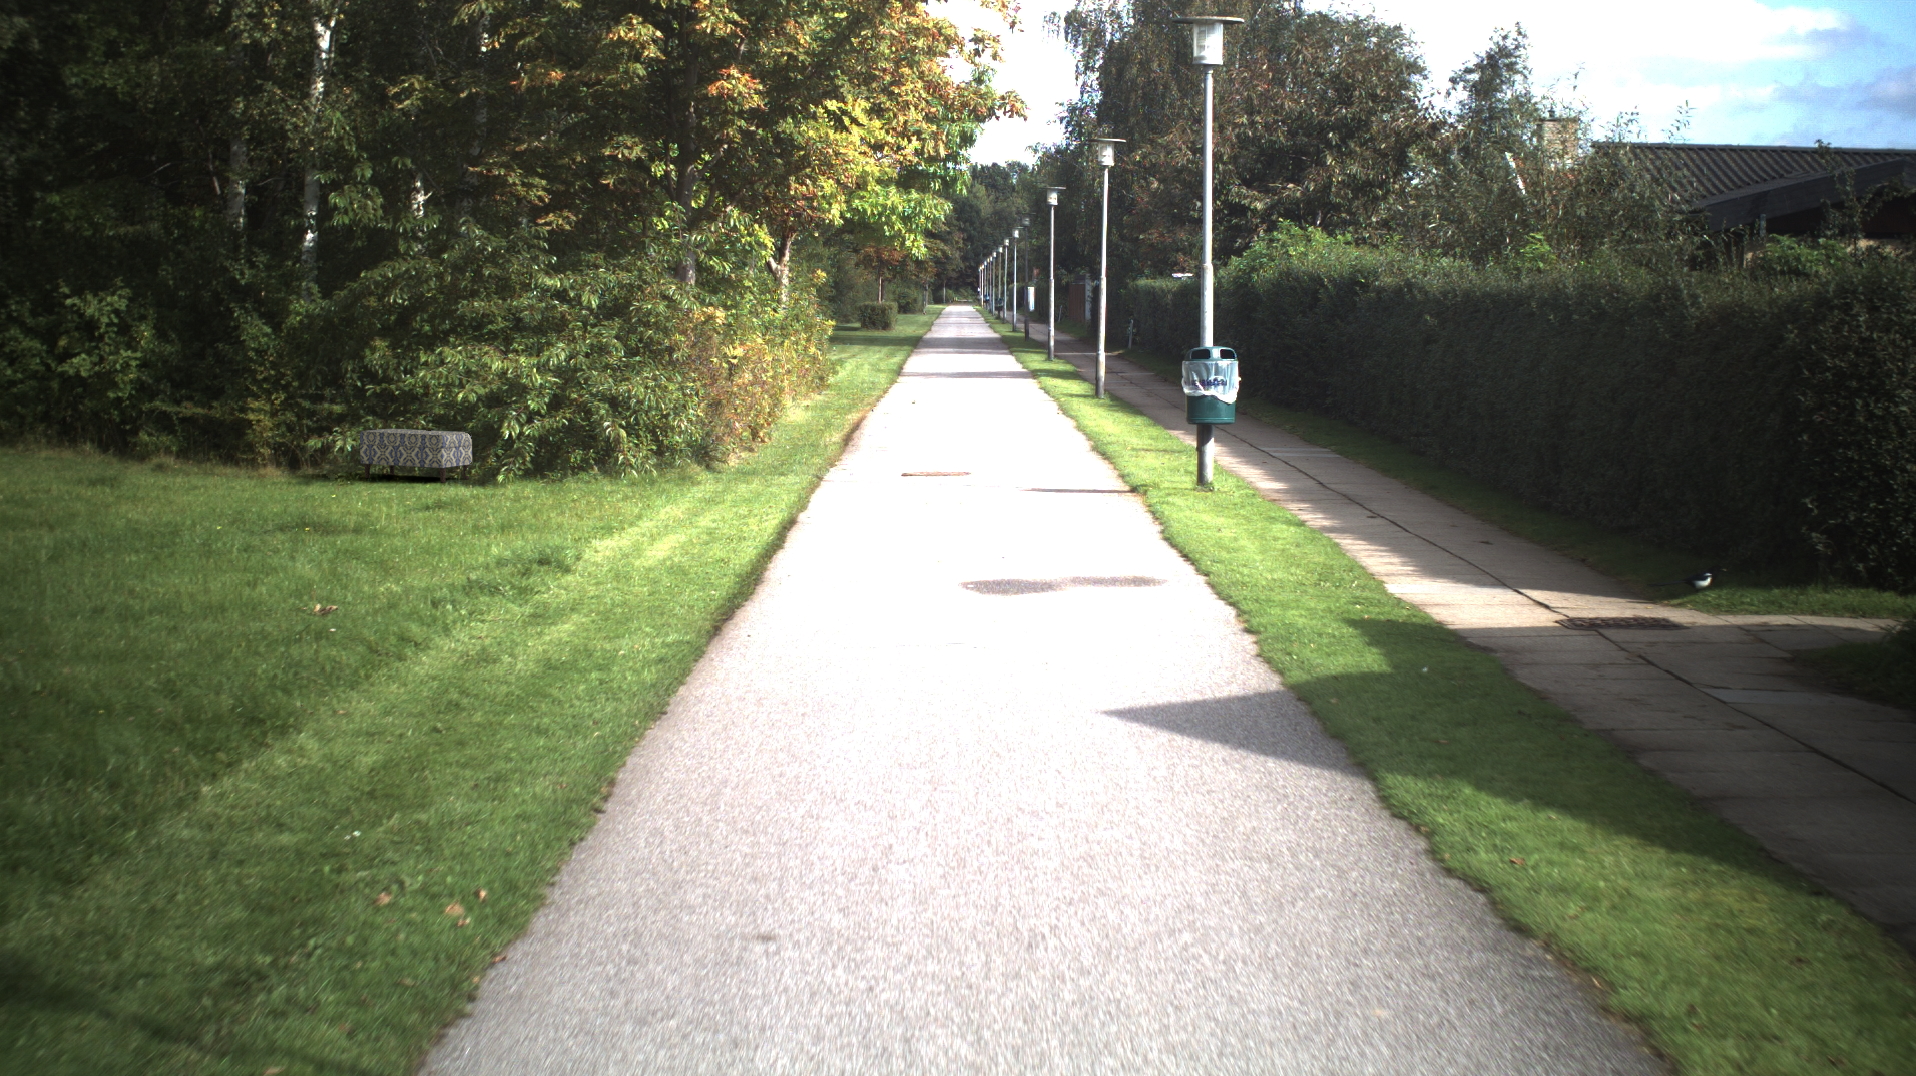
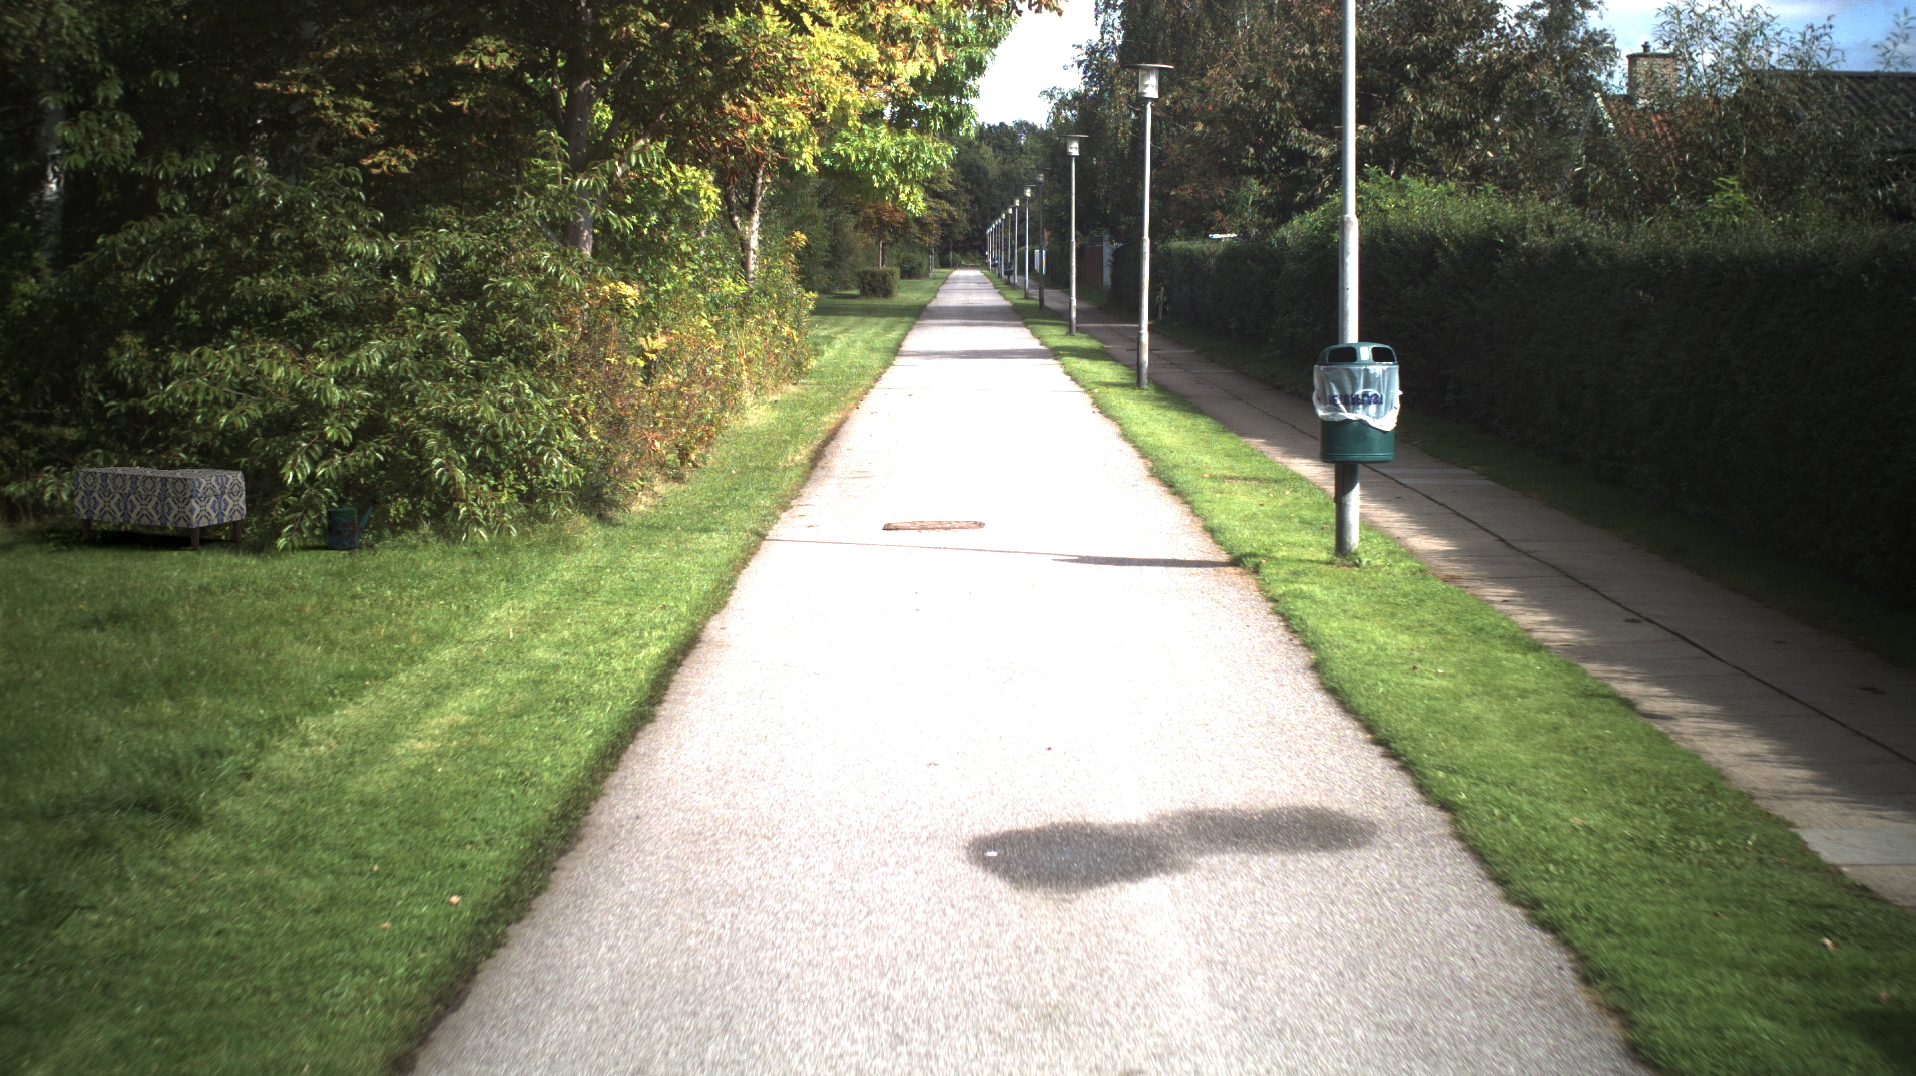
watering can: none [524,450,561,483] -> present [318,499,380,550]

